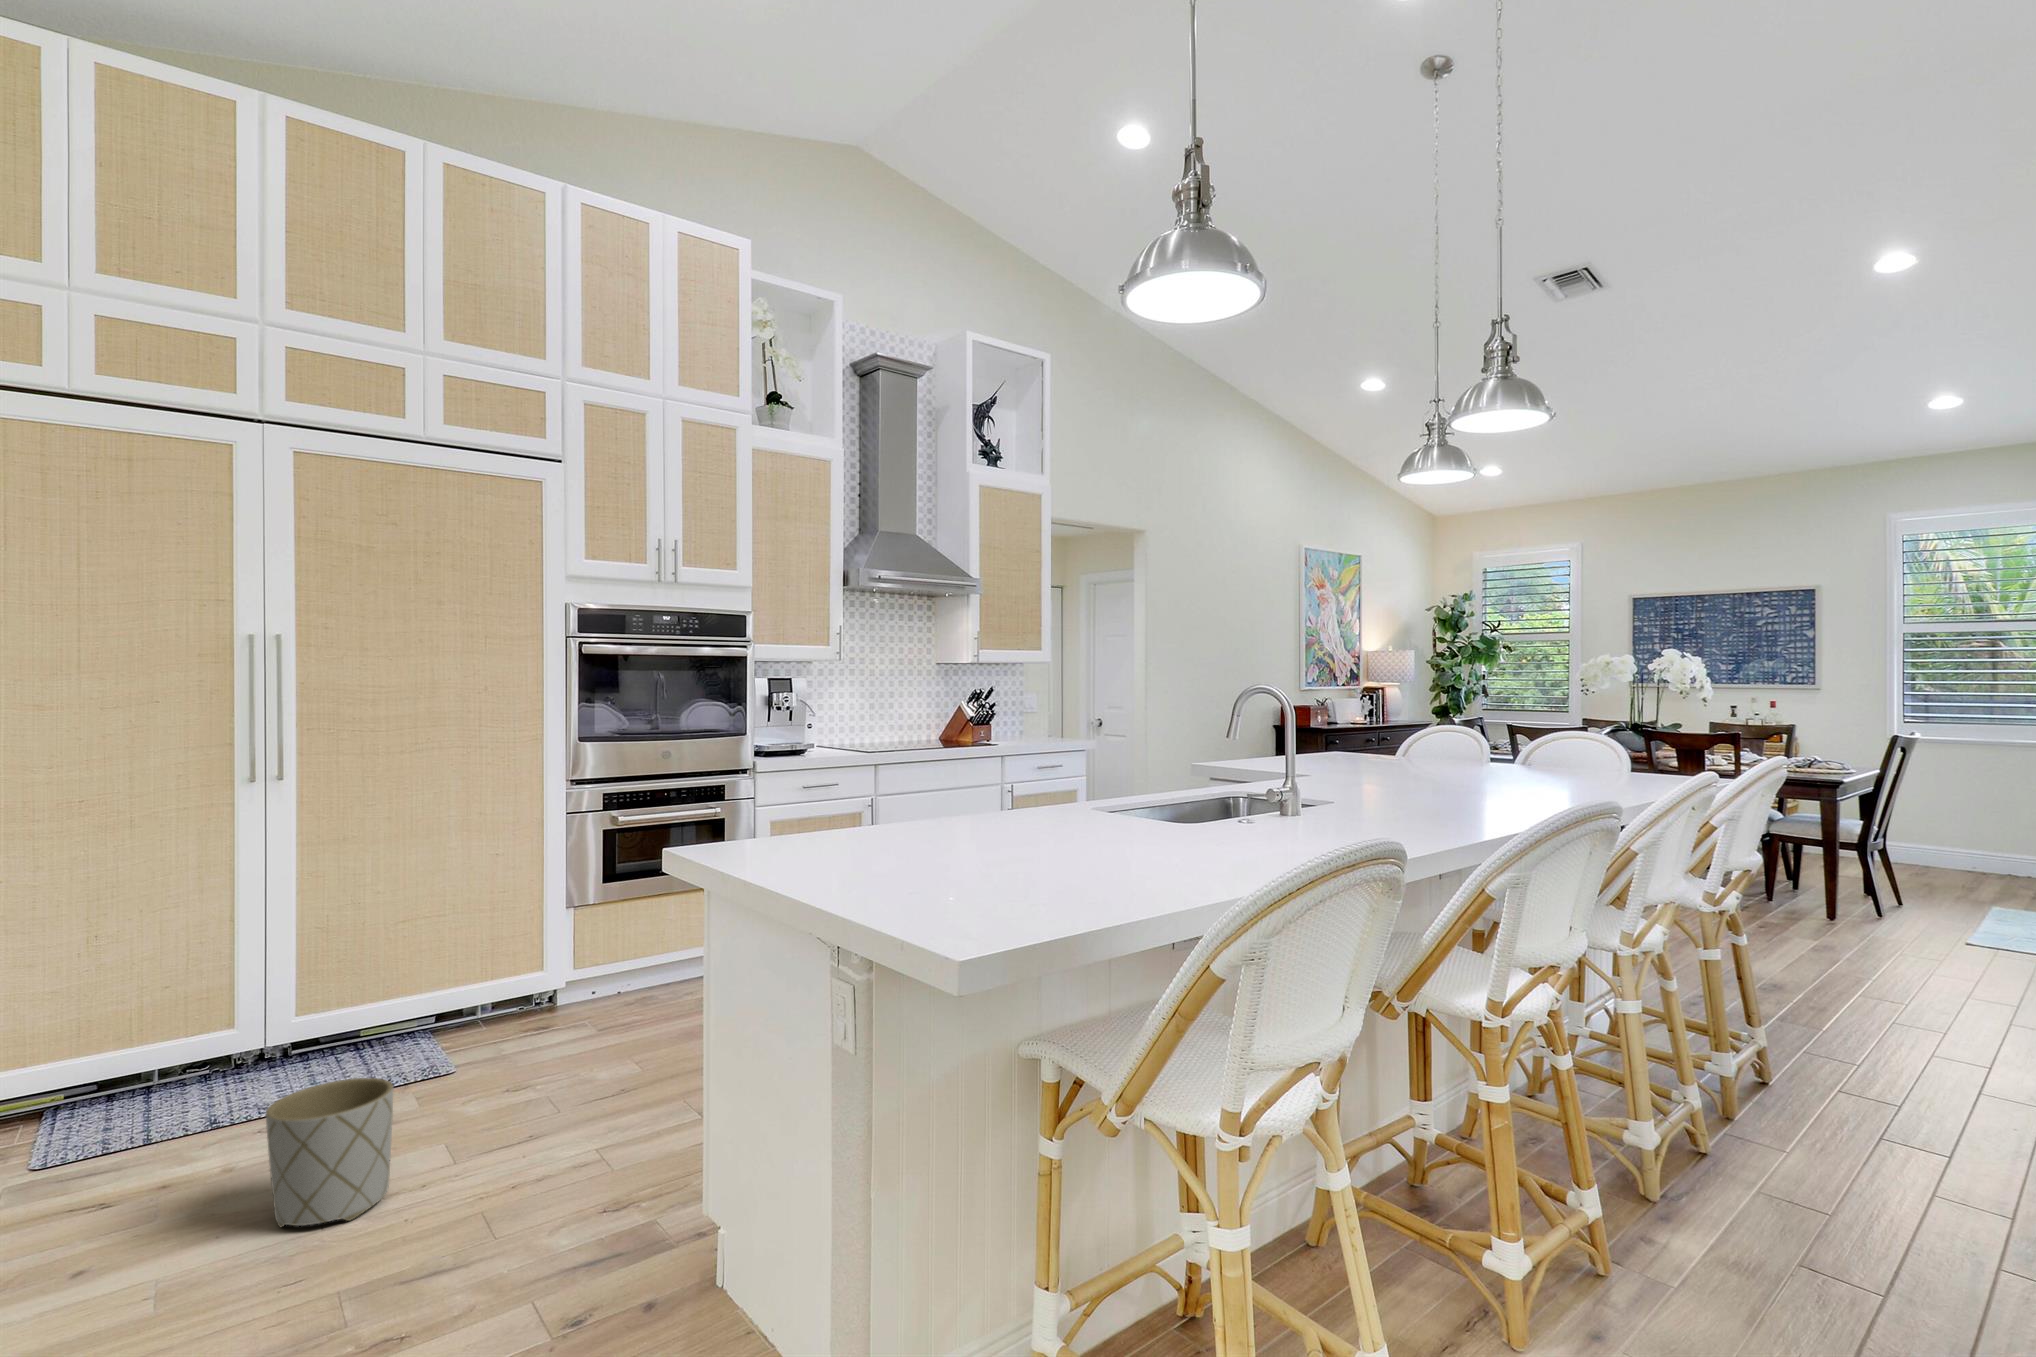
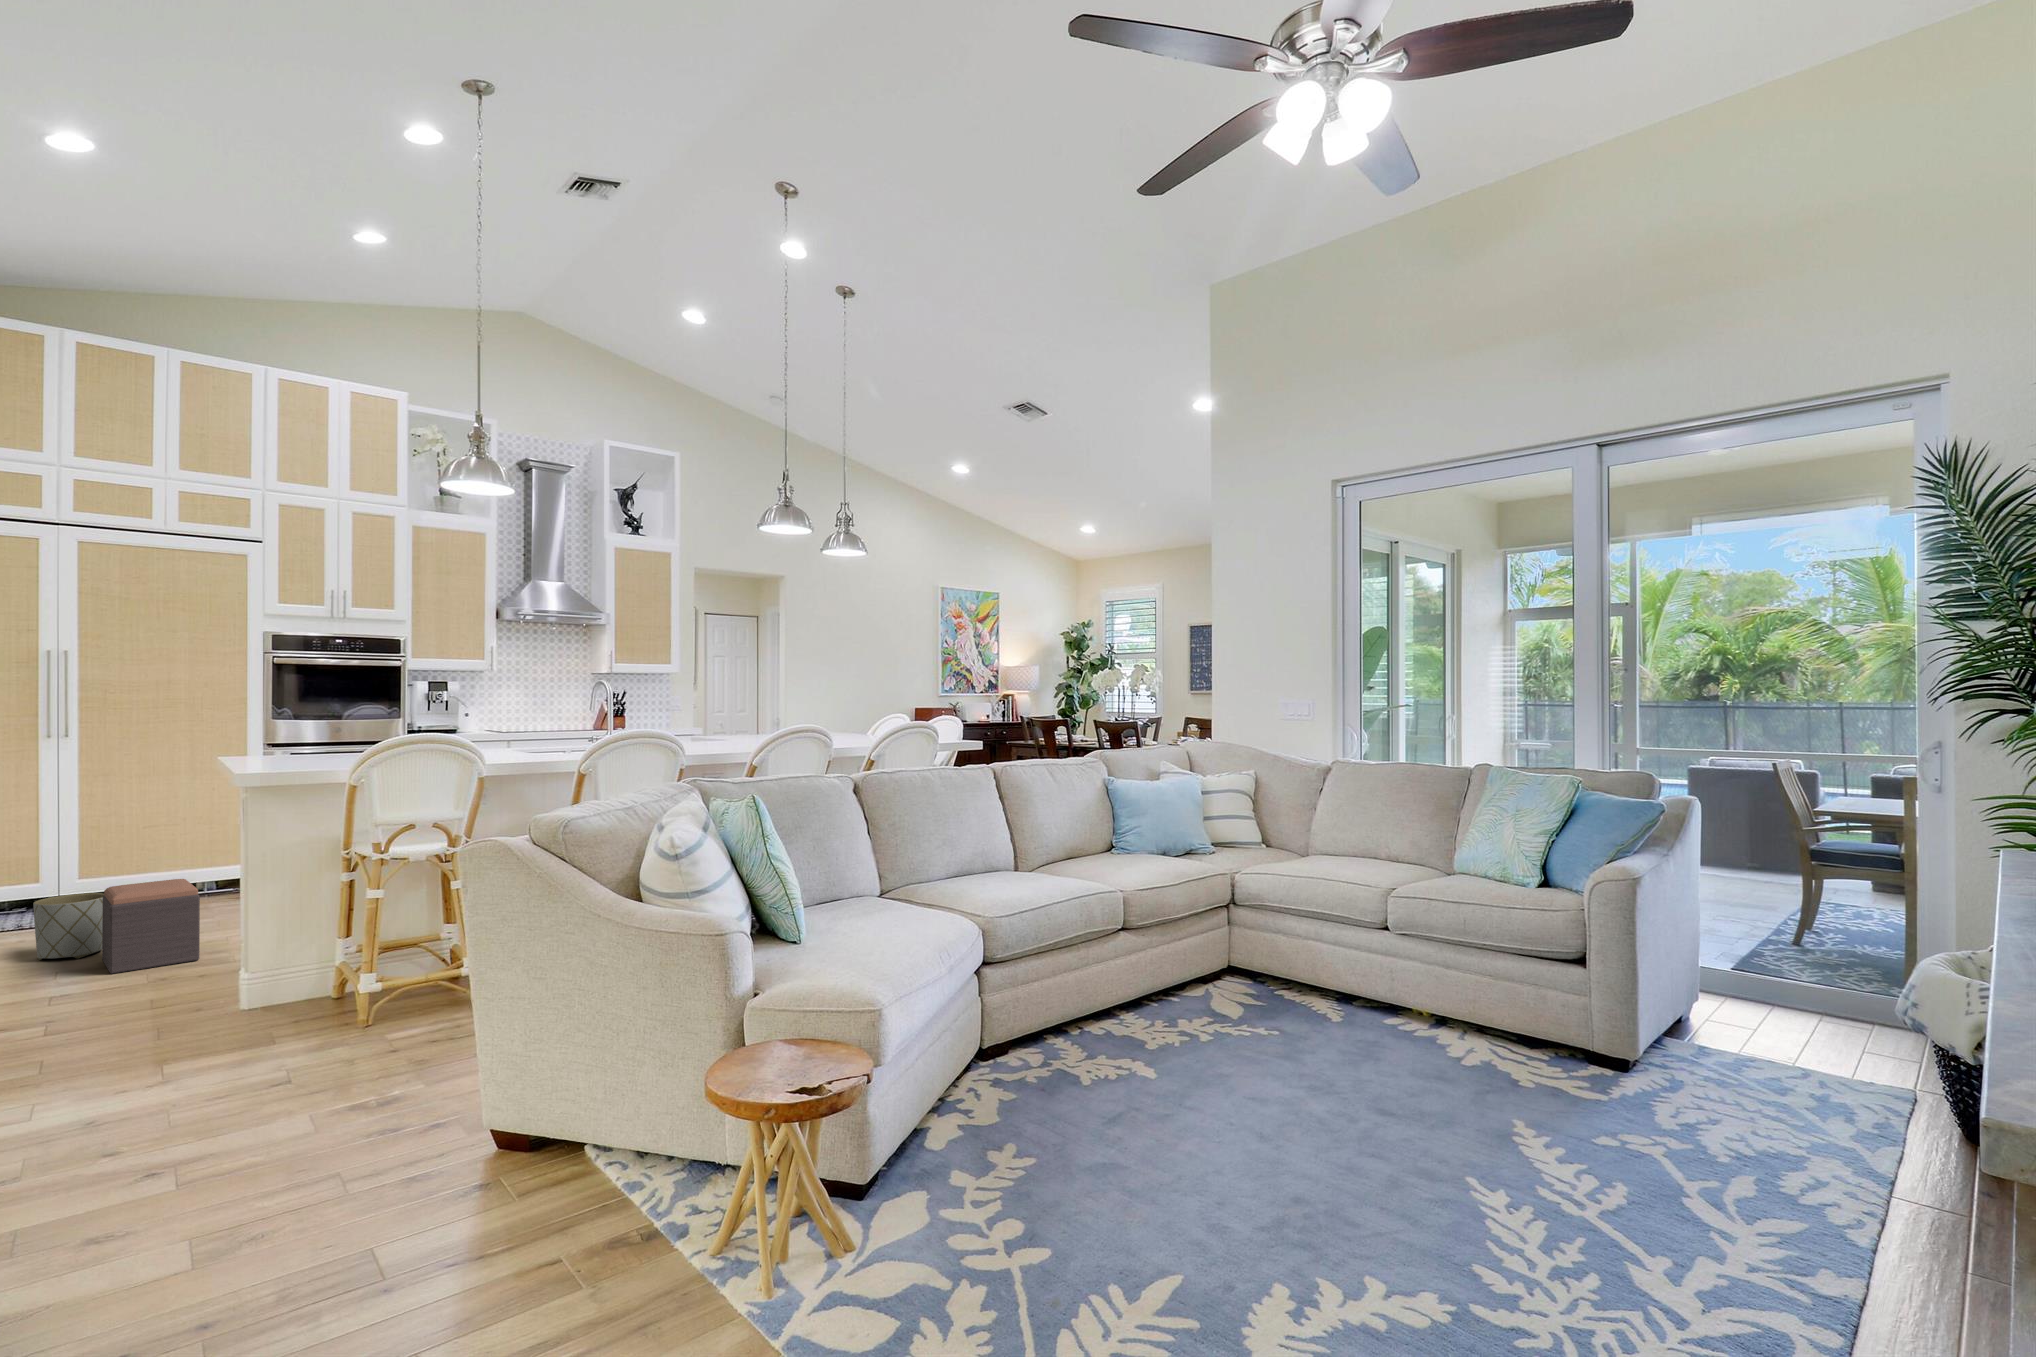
footstool: none [396,1053,583,1284] -> present [102,879,200,974]

